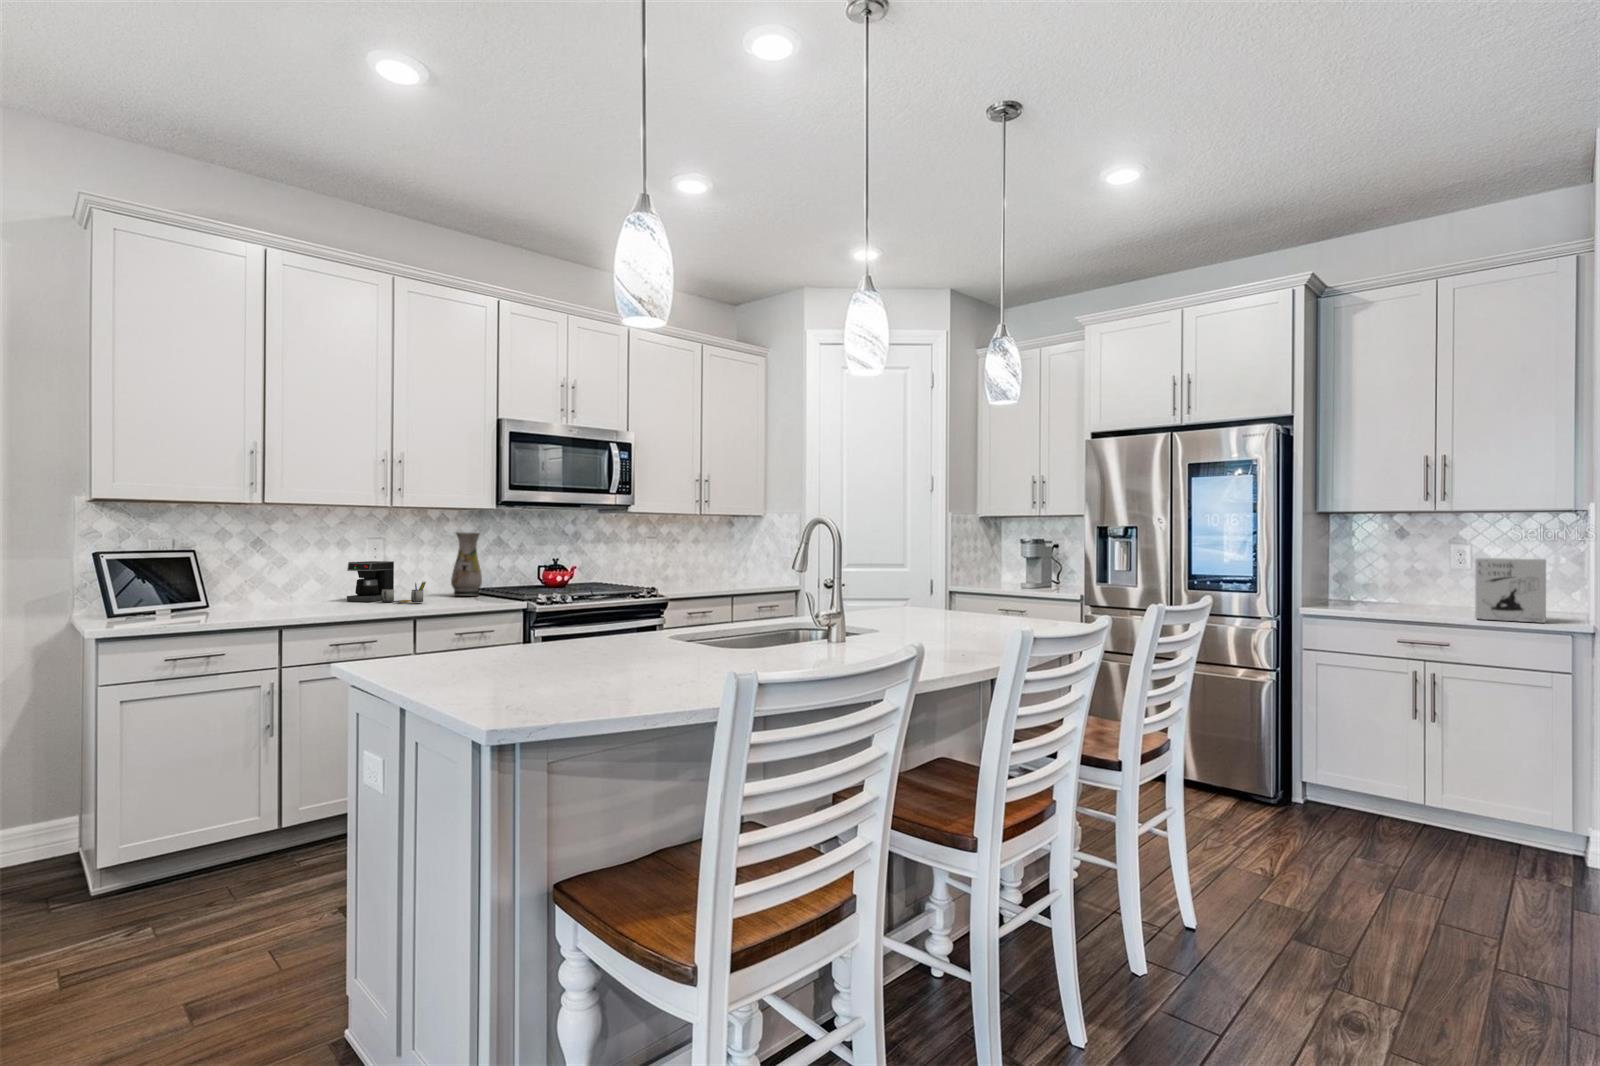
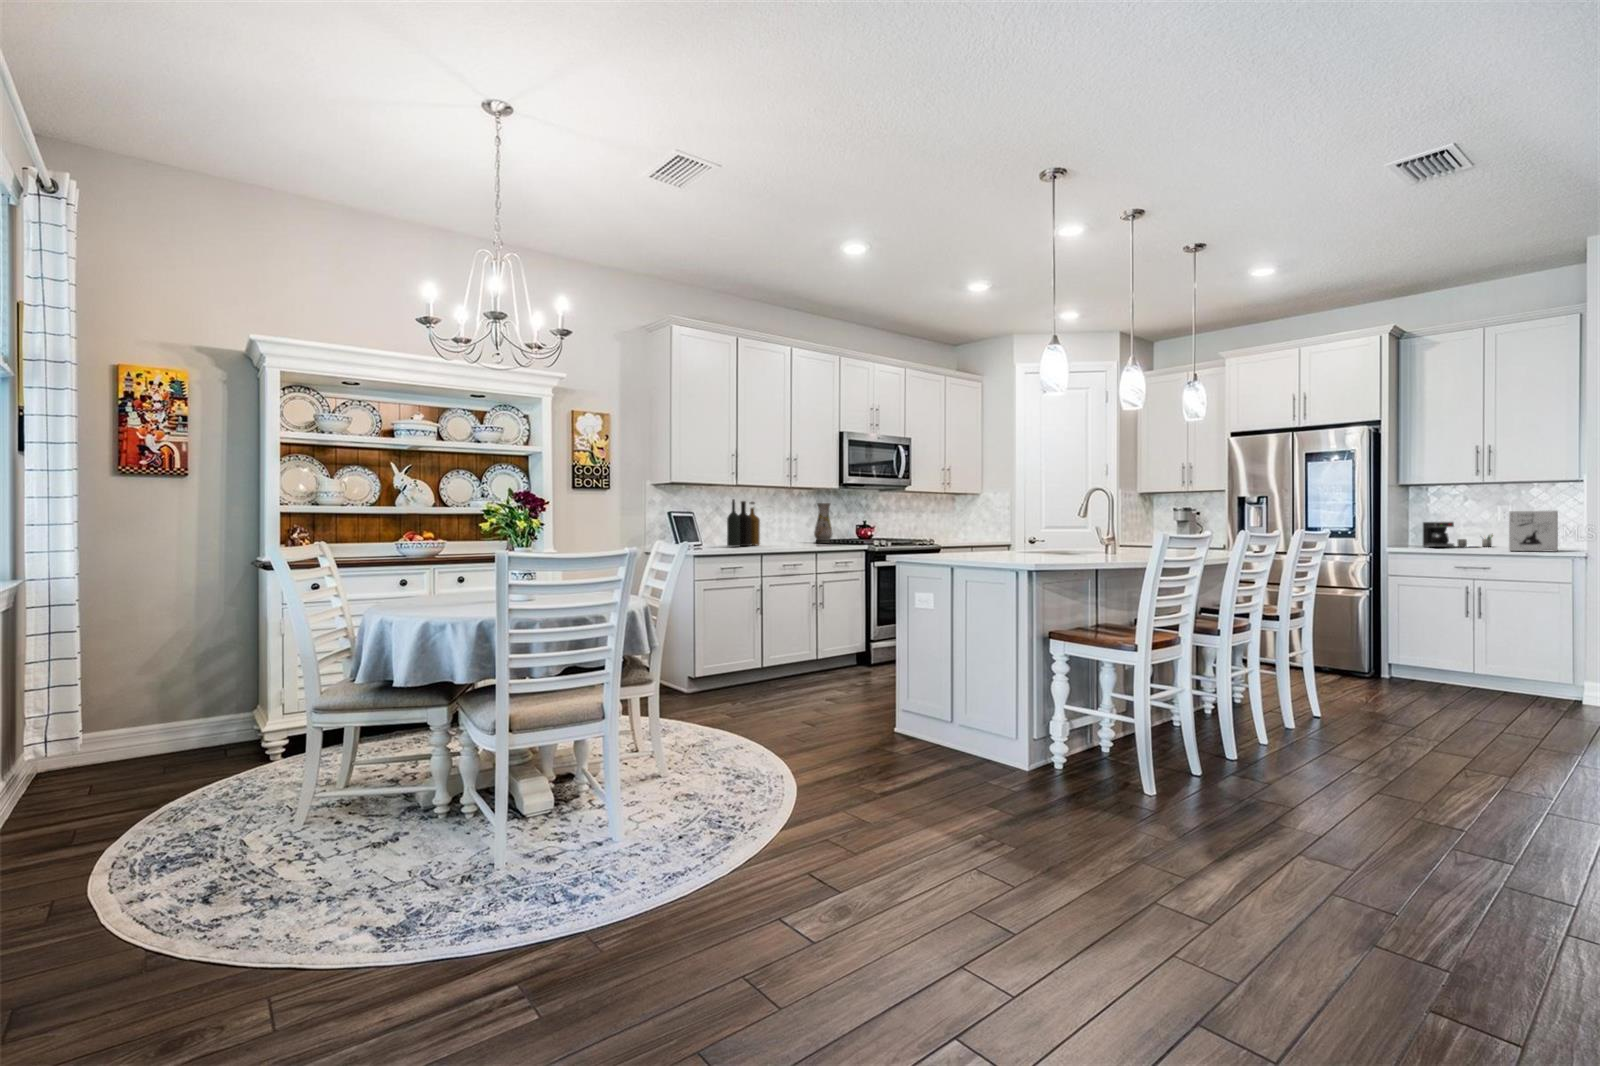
bottle: none [233,531,326,614] -> present [727,499,760,547]
coffee maker: present [347,561,426,603] -> present [1423,522,1493,547]

